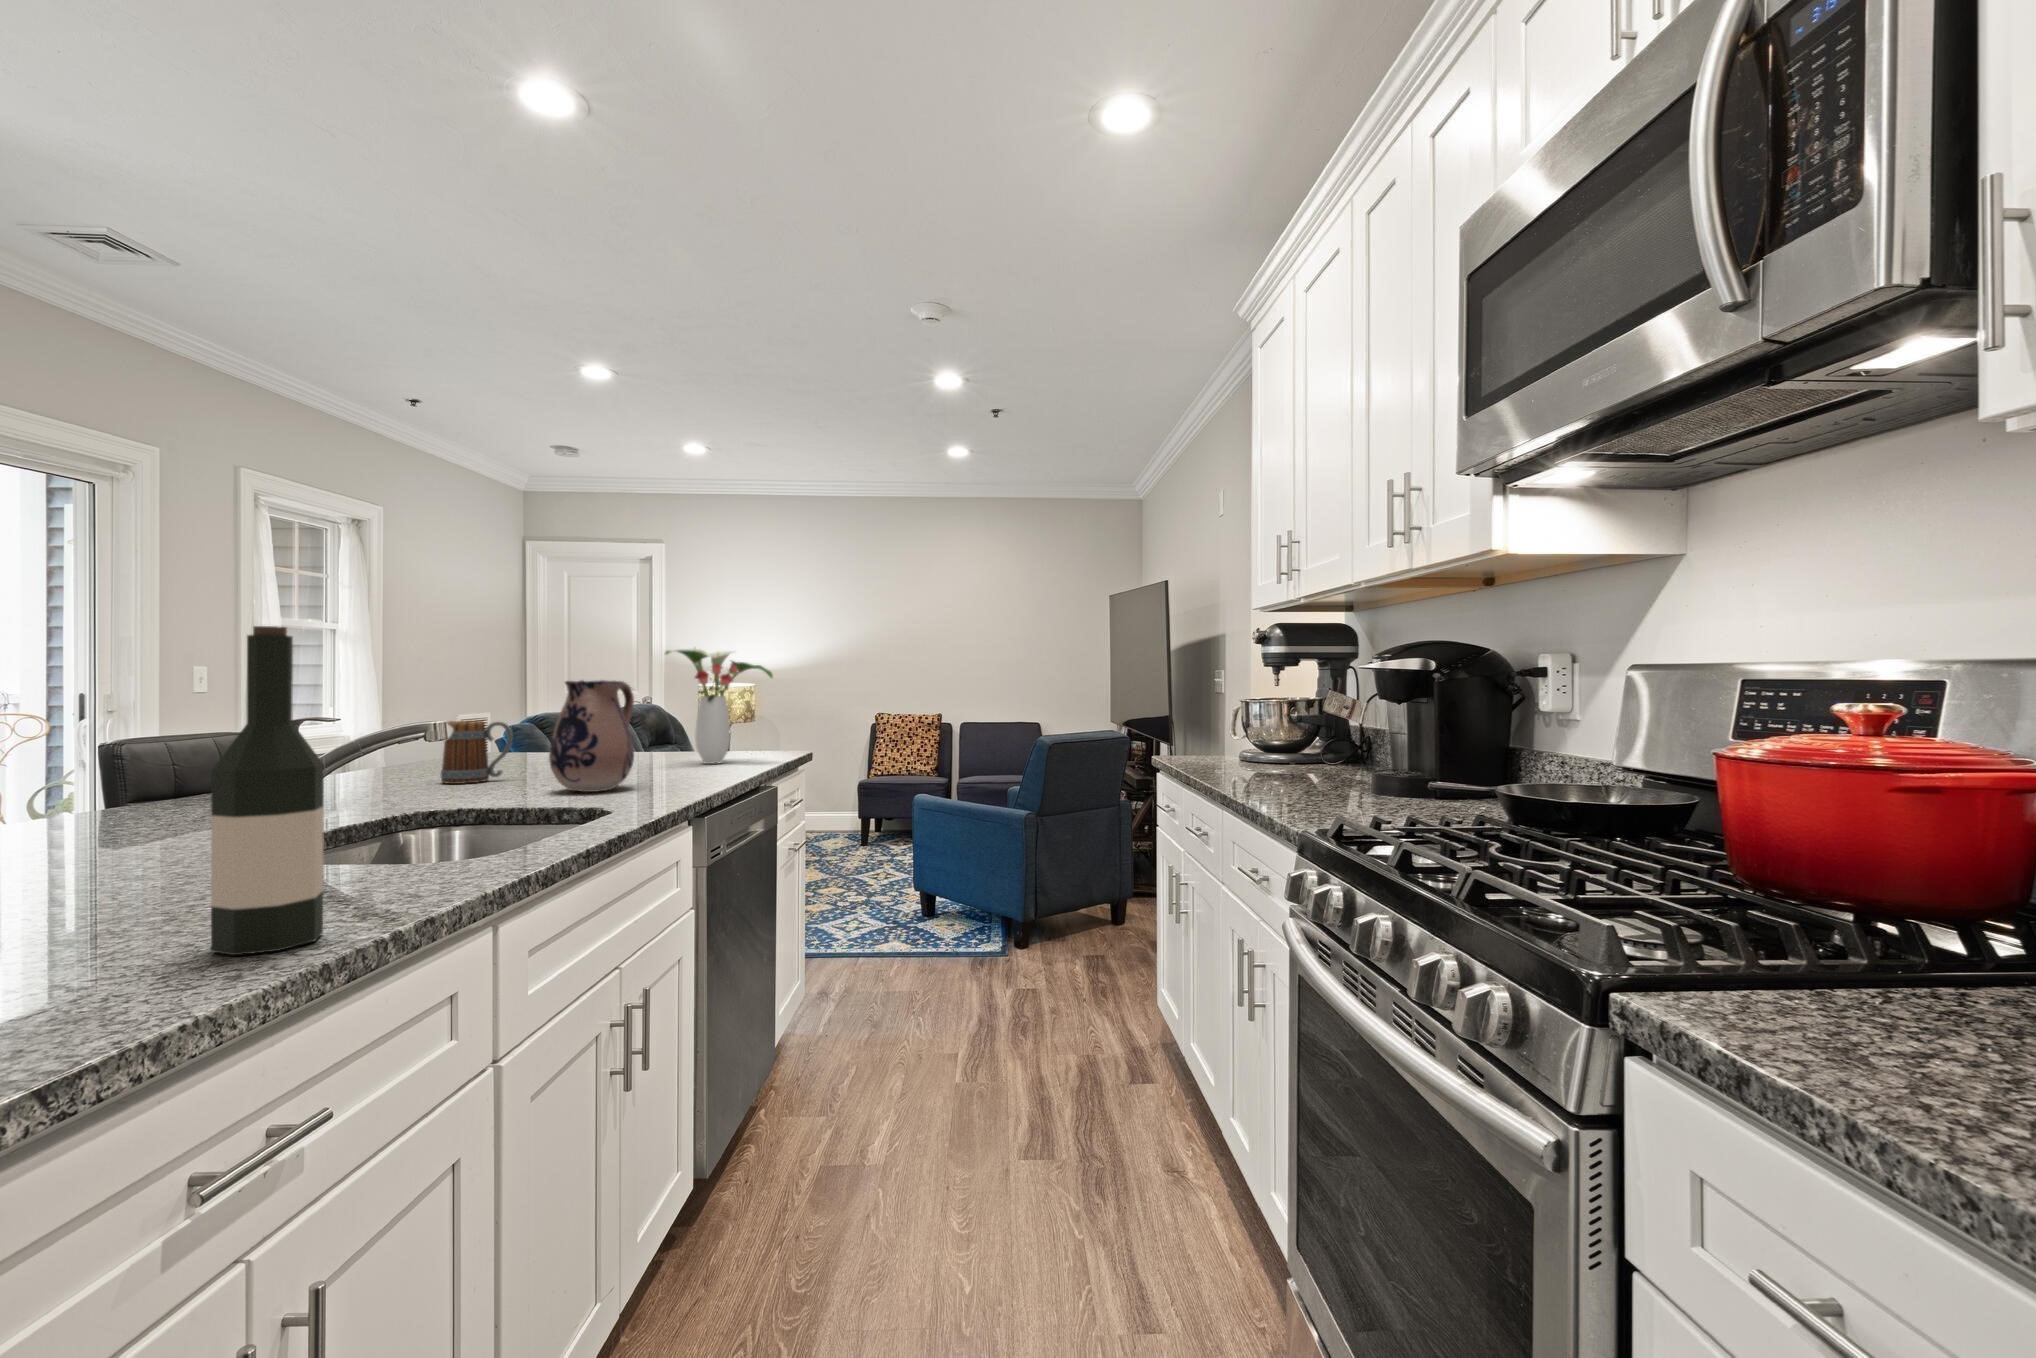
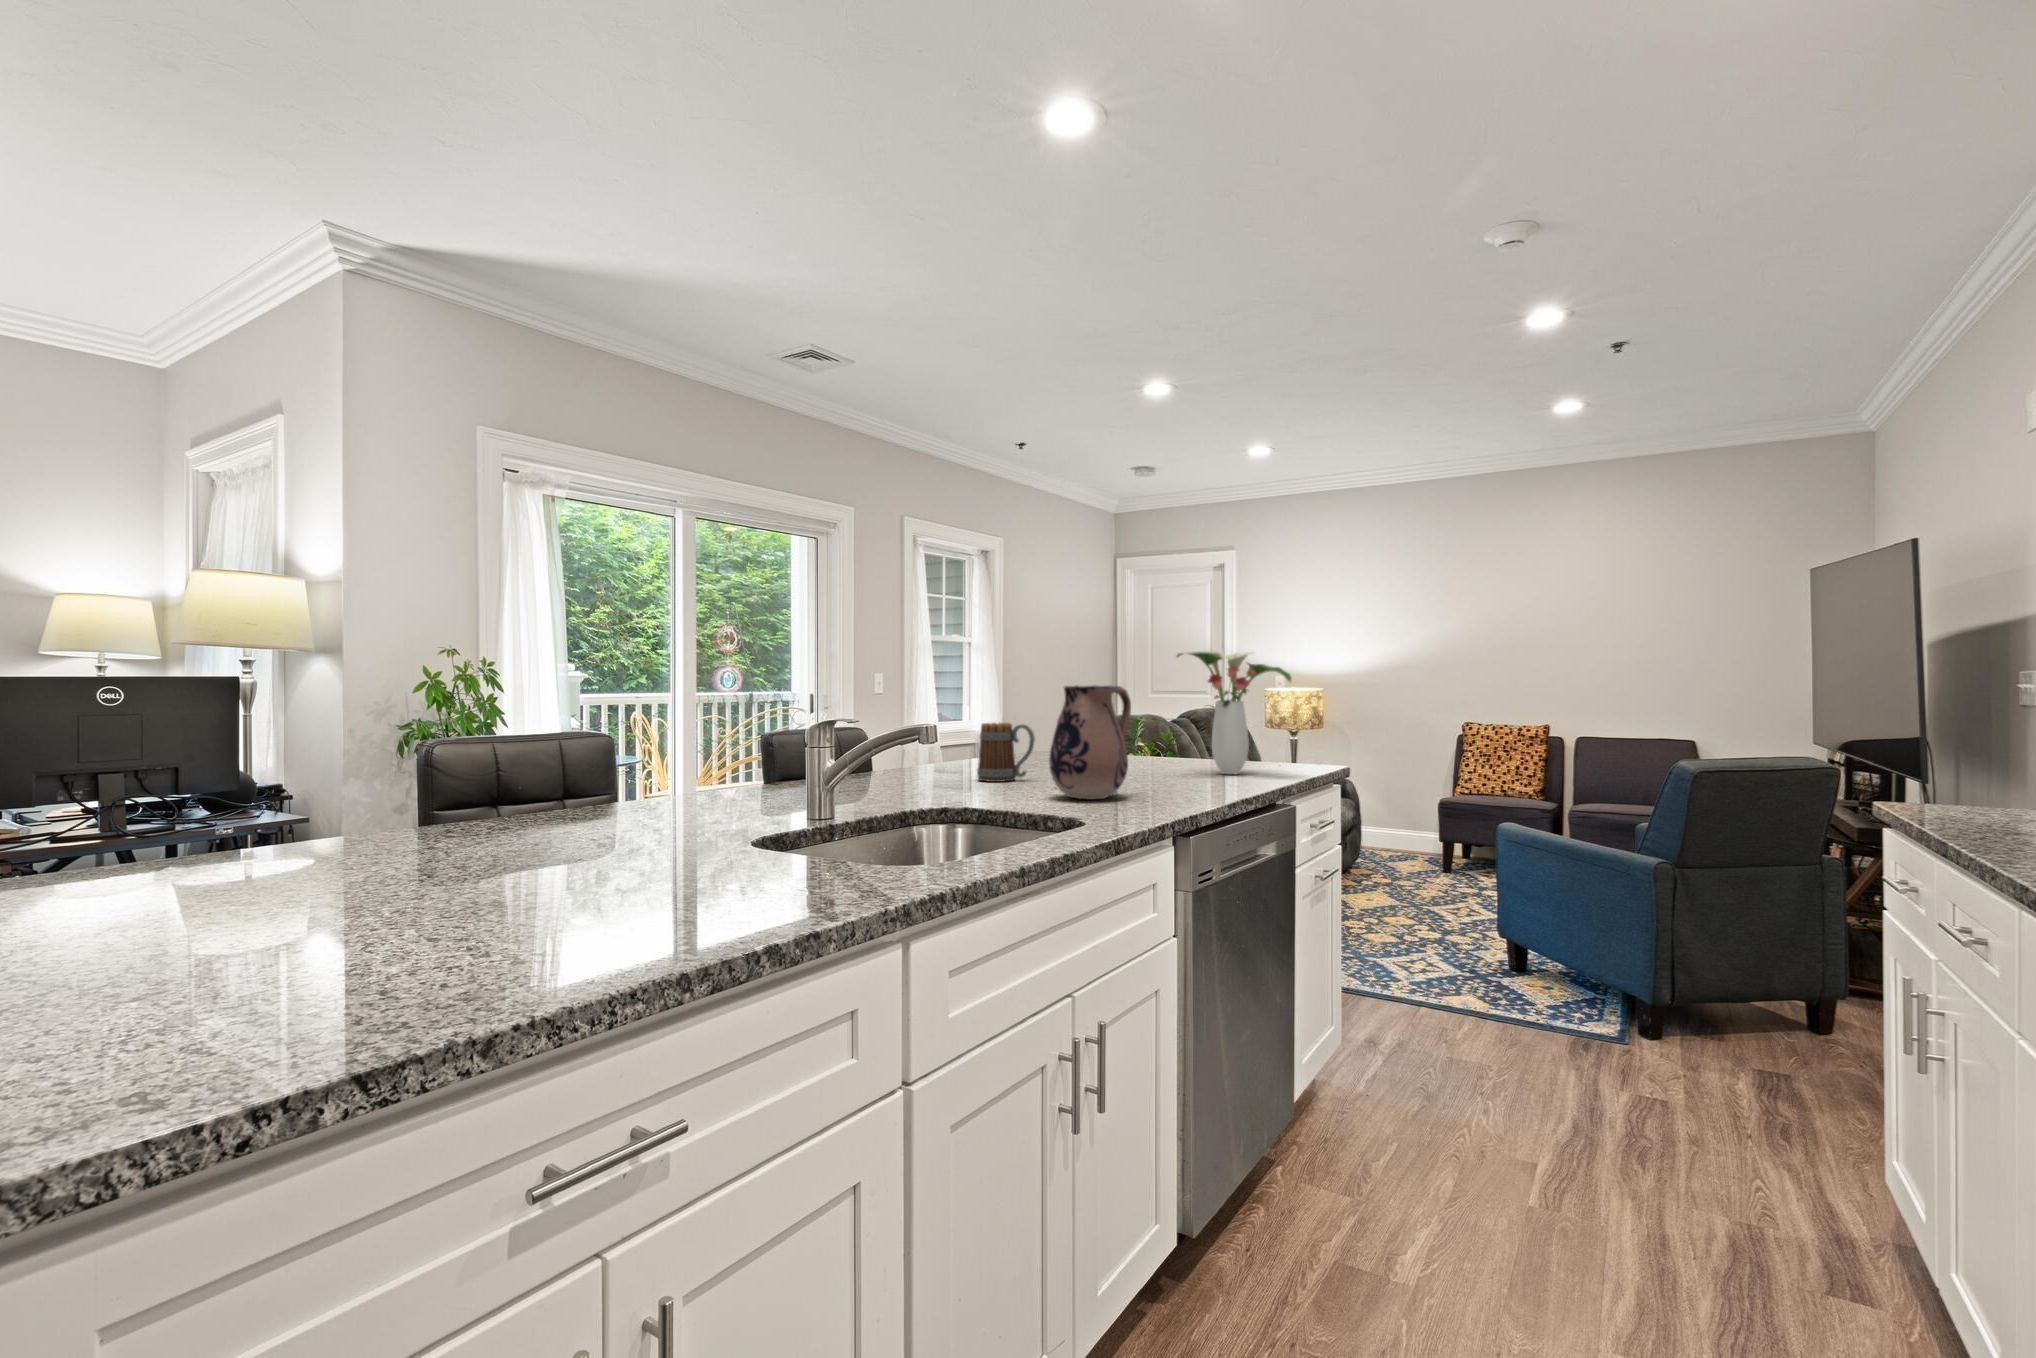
wine bottle: present [211,626,324,955] -> none [632,641,720,950]

